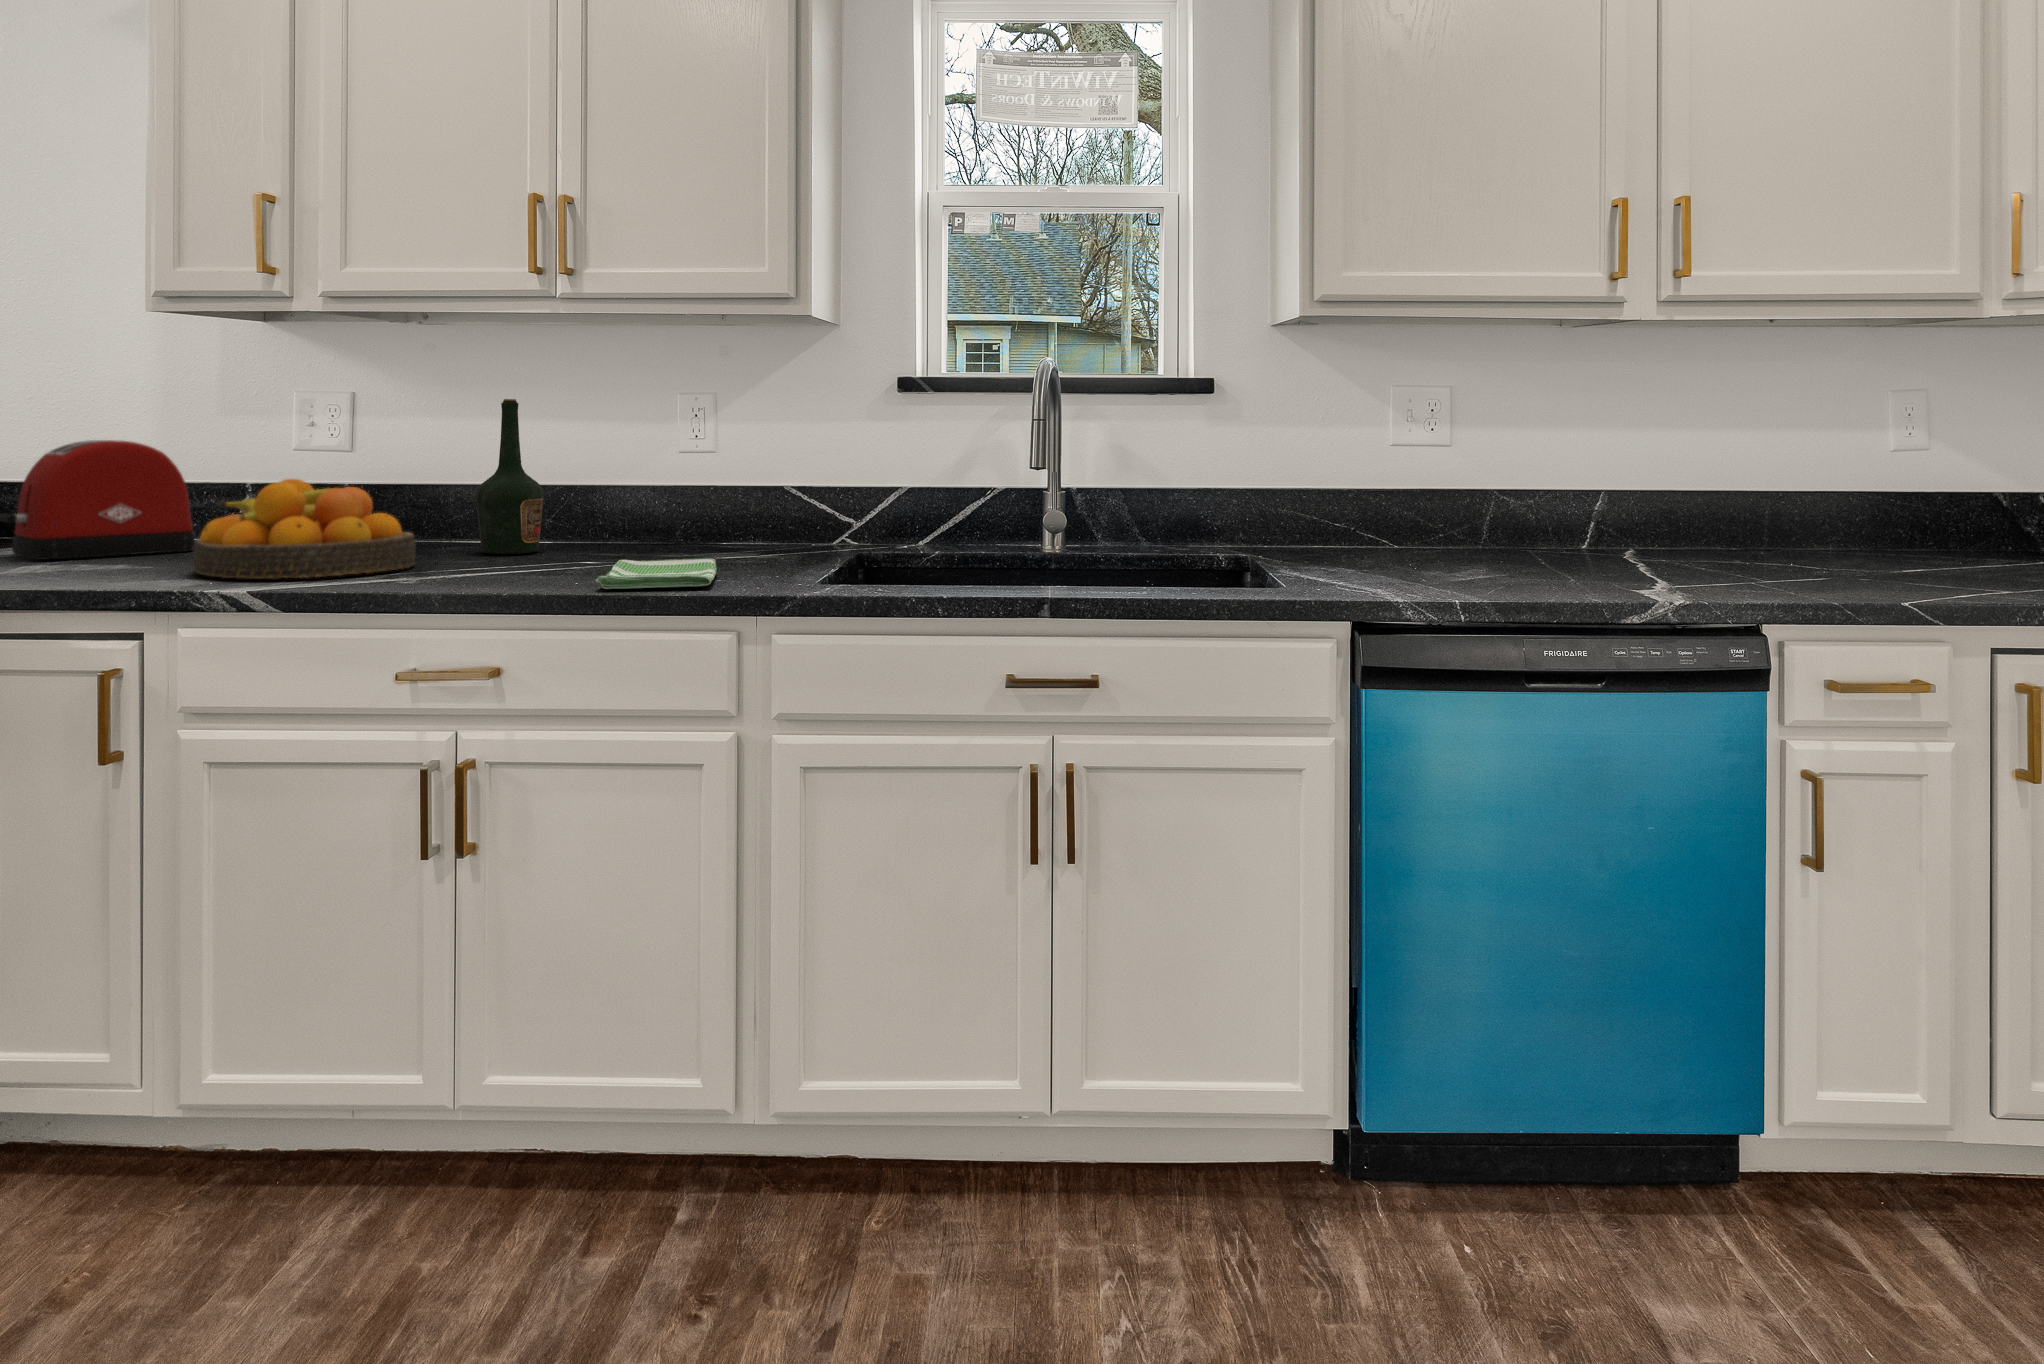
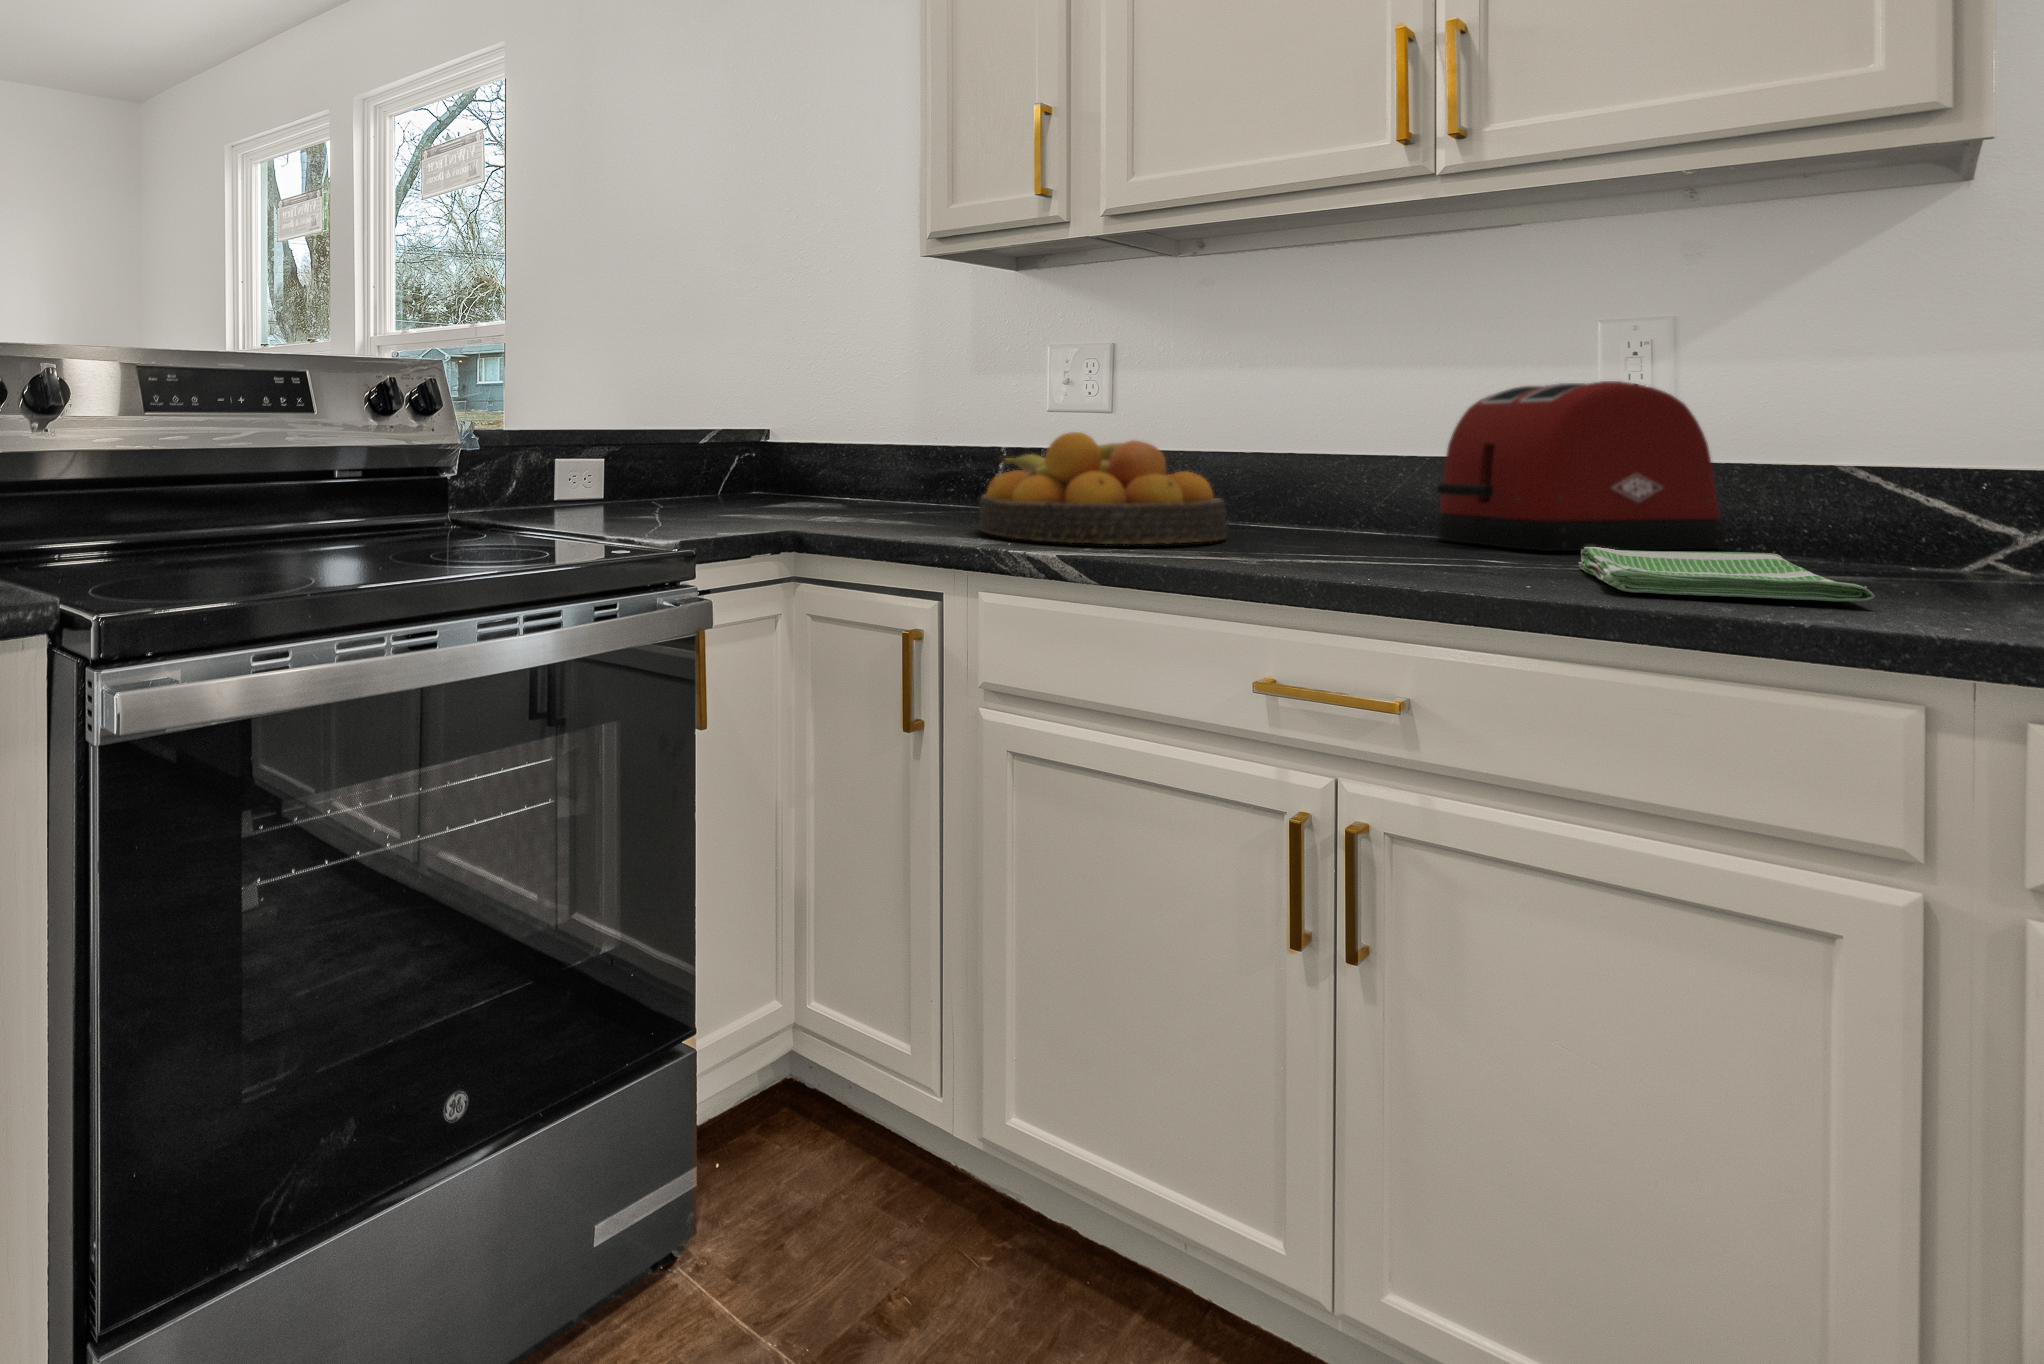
bottle: present [476,399,544,554] -> none [1281,338,1374,531]
toaster: present [0,440,195,560] -> present [1435,381,1725,551]

